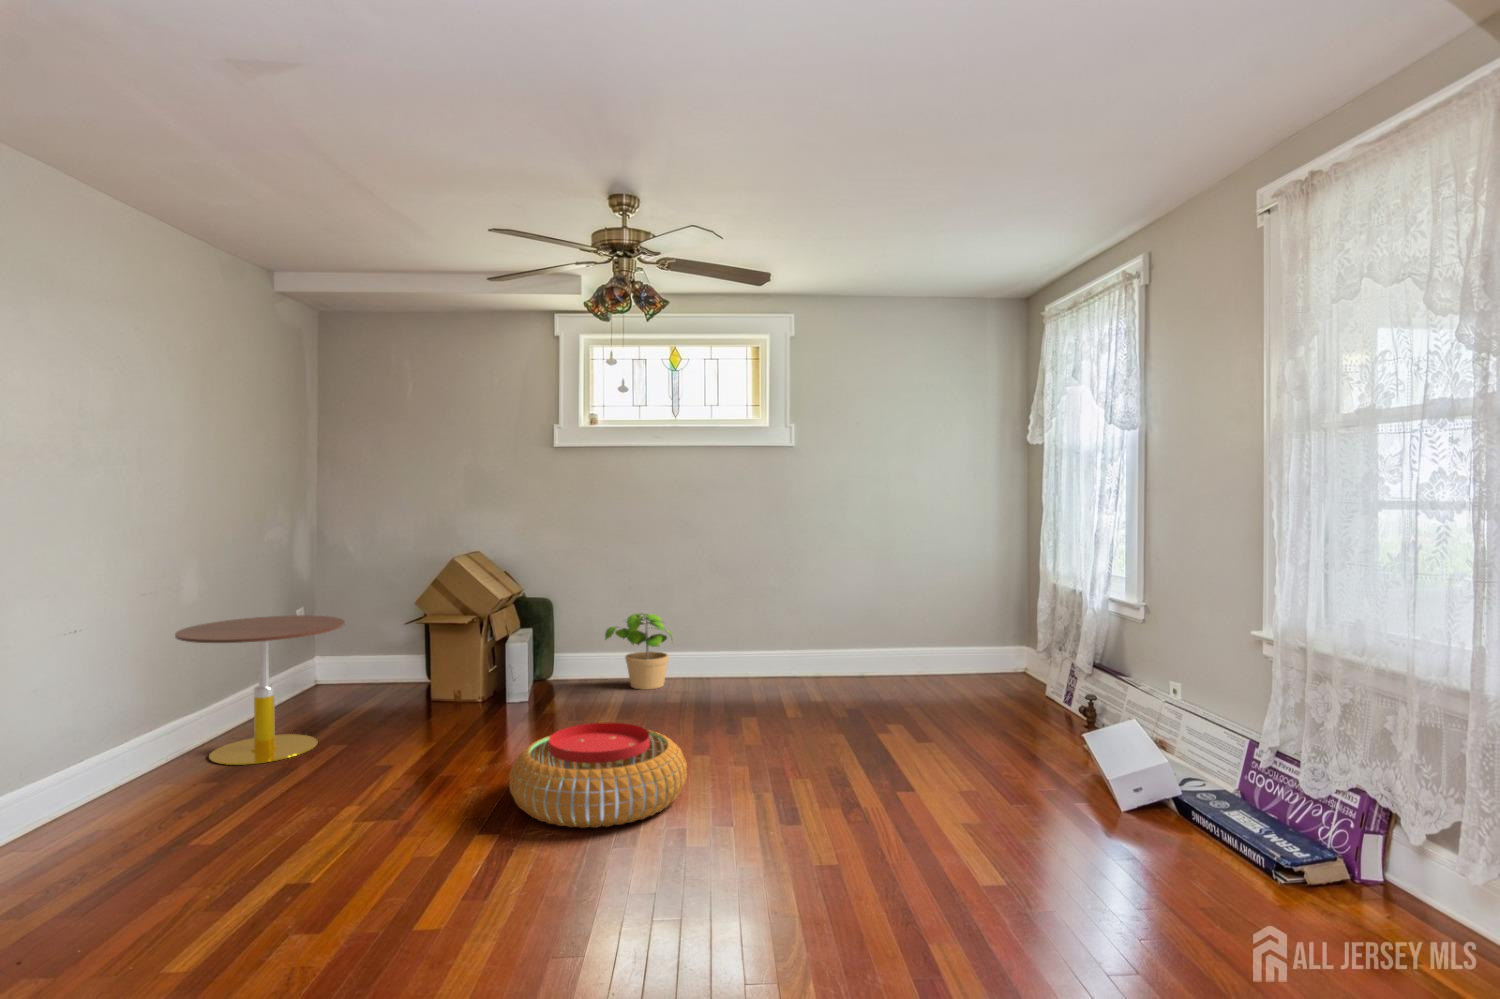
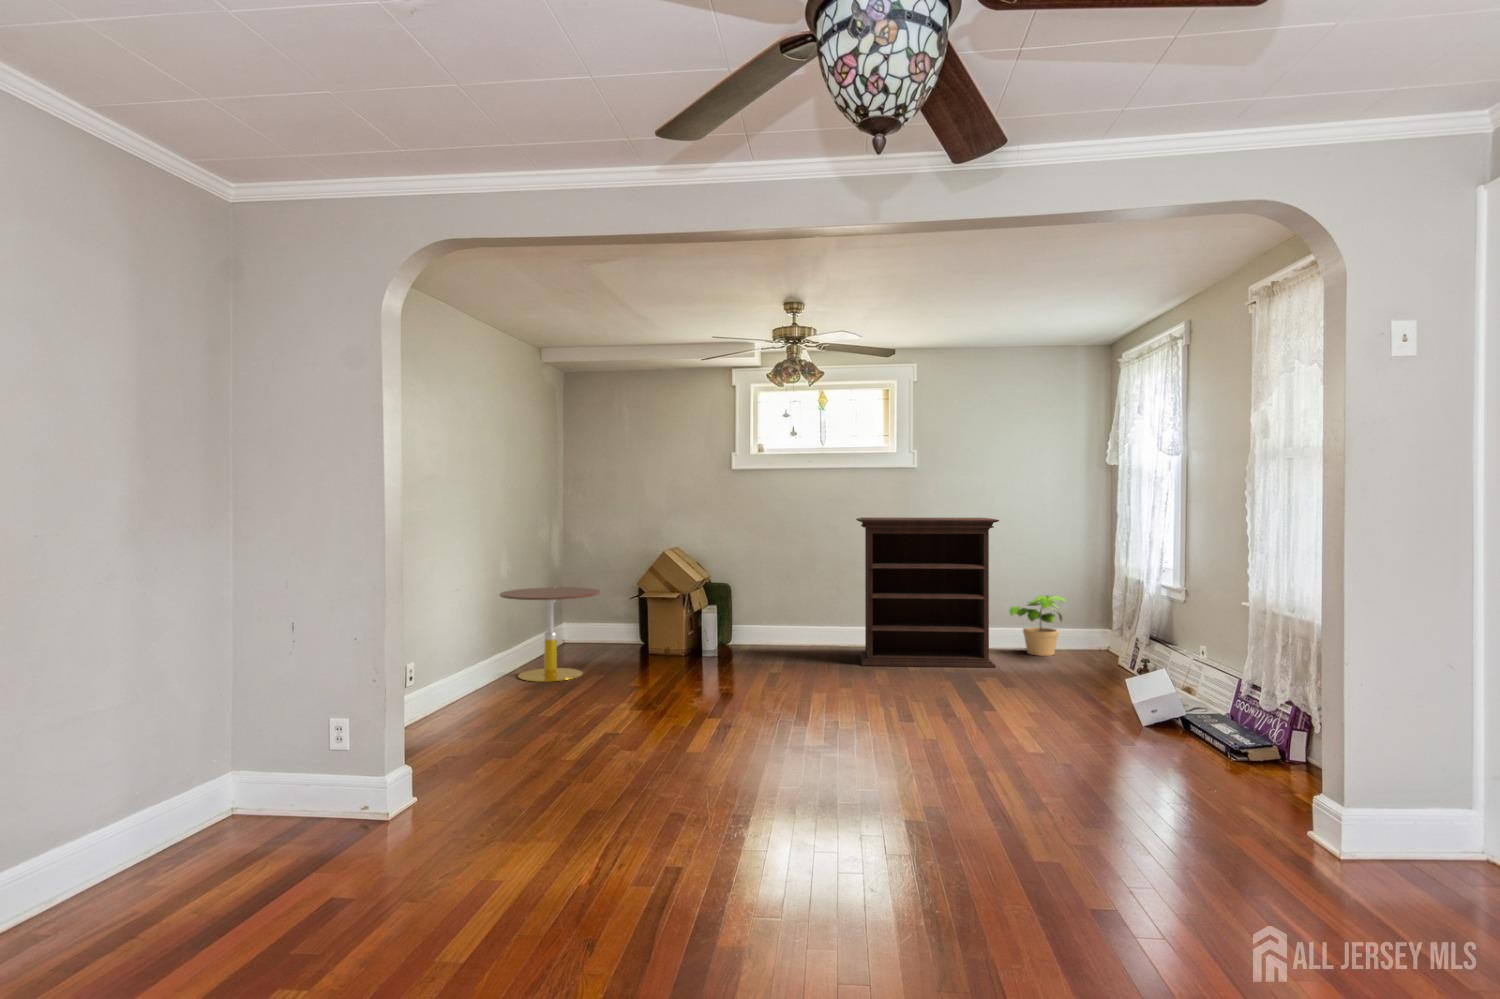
bookshelf: none [716,511,901,710] -> present [856,517,999,668]
potted plant: present [605,613,672,690] -> present [1010,595,1065,656]
pouf: present [509,722,687,828] -> none [721,658,836,718]

